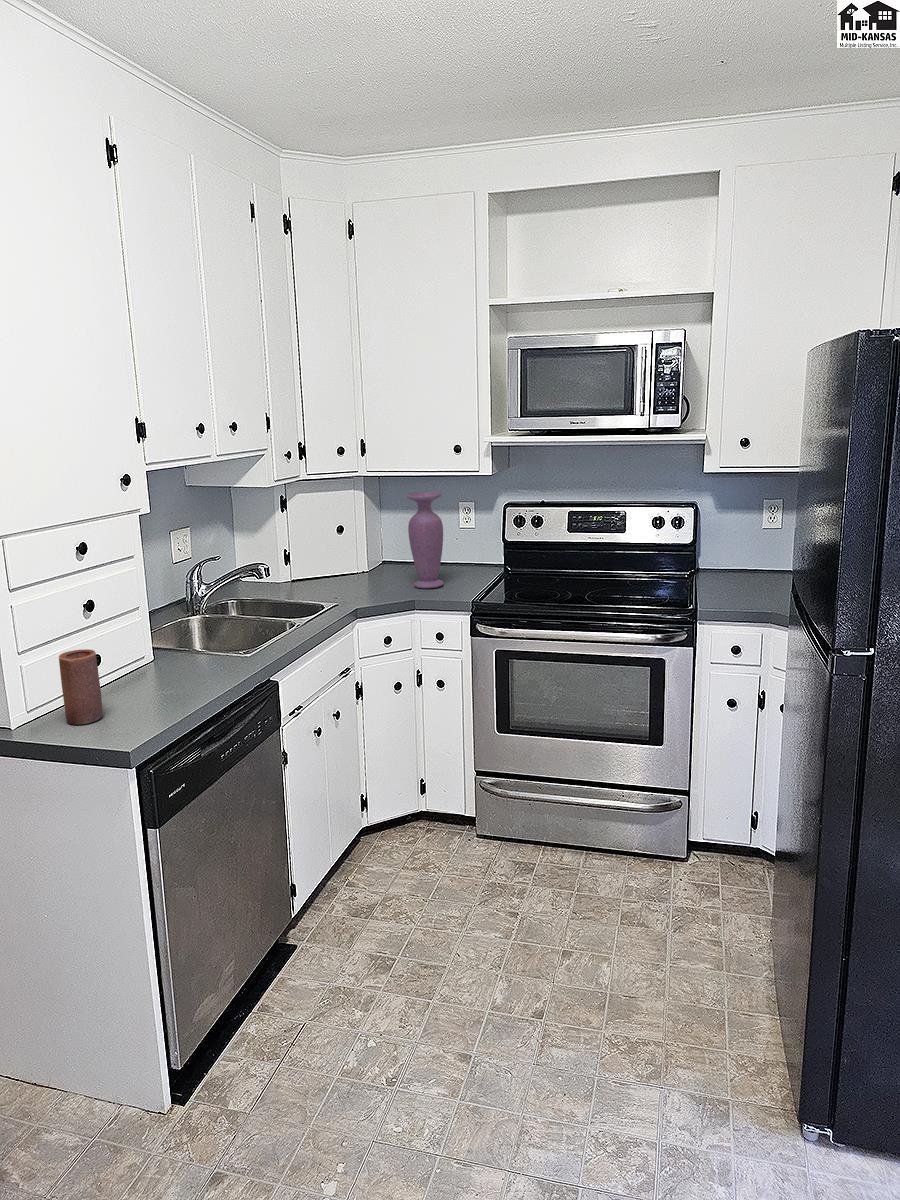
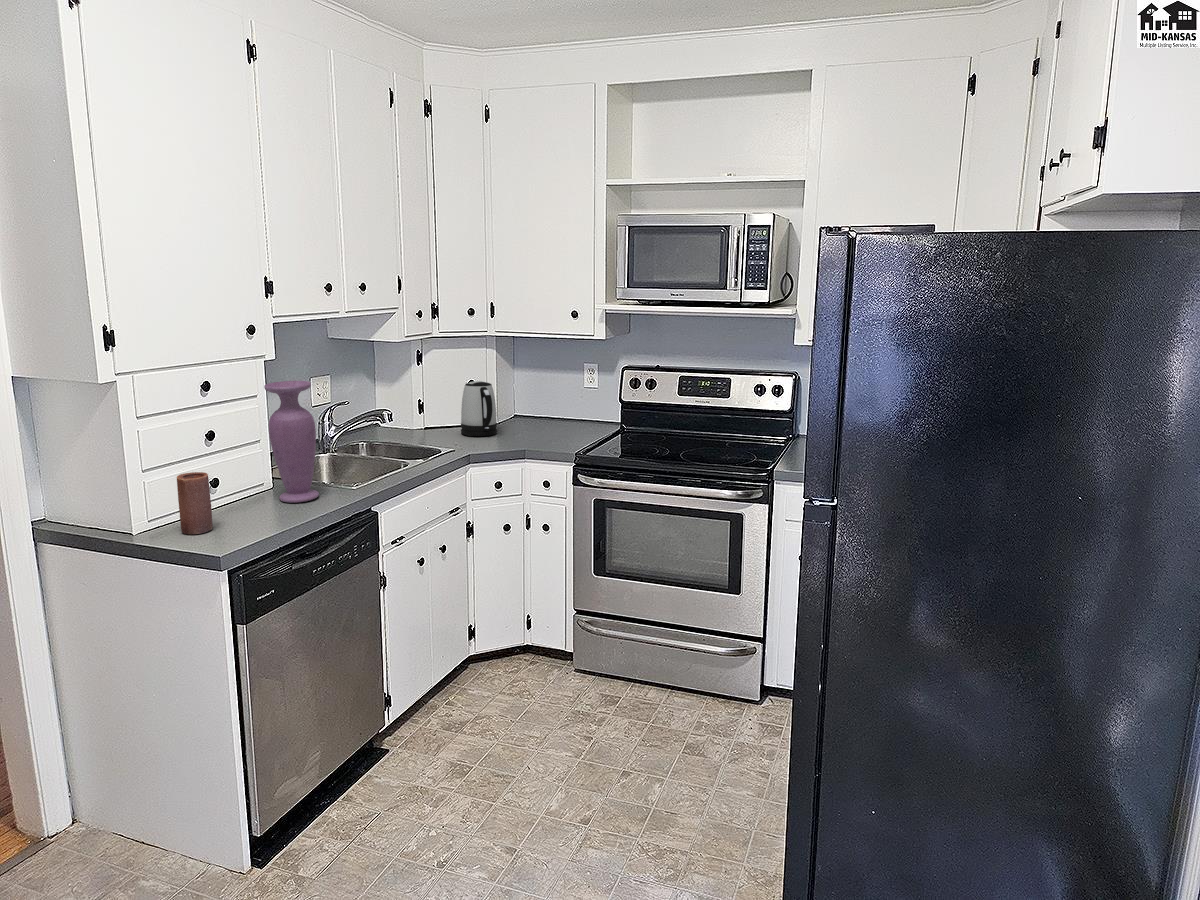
vase: present [406,491,444,588] -> present [264,381,319,503]
kettle: none [335,527,375,587] -> present [461,381,497,436]

